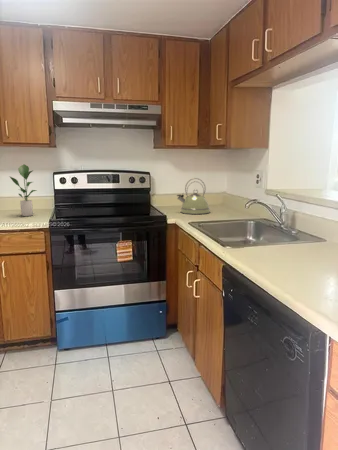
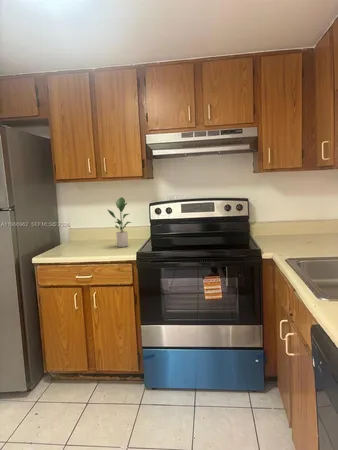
kettle: present [177,178,210,214] -> none [276,206,319,248]

